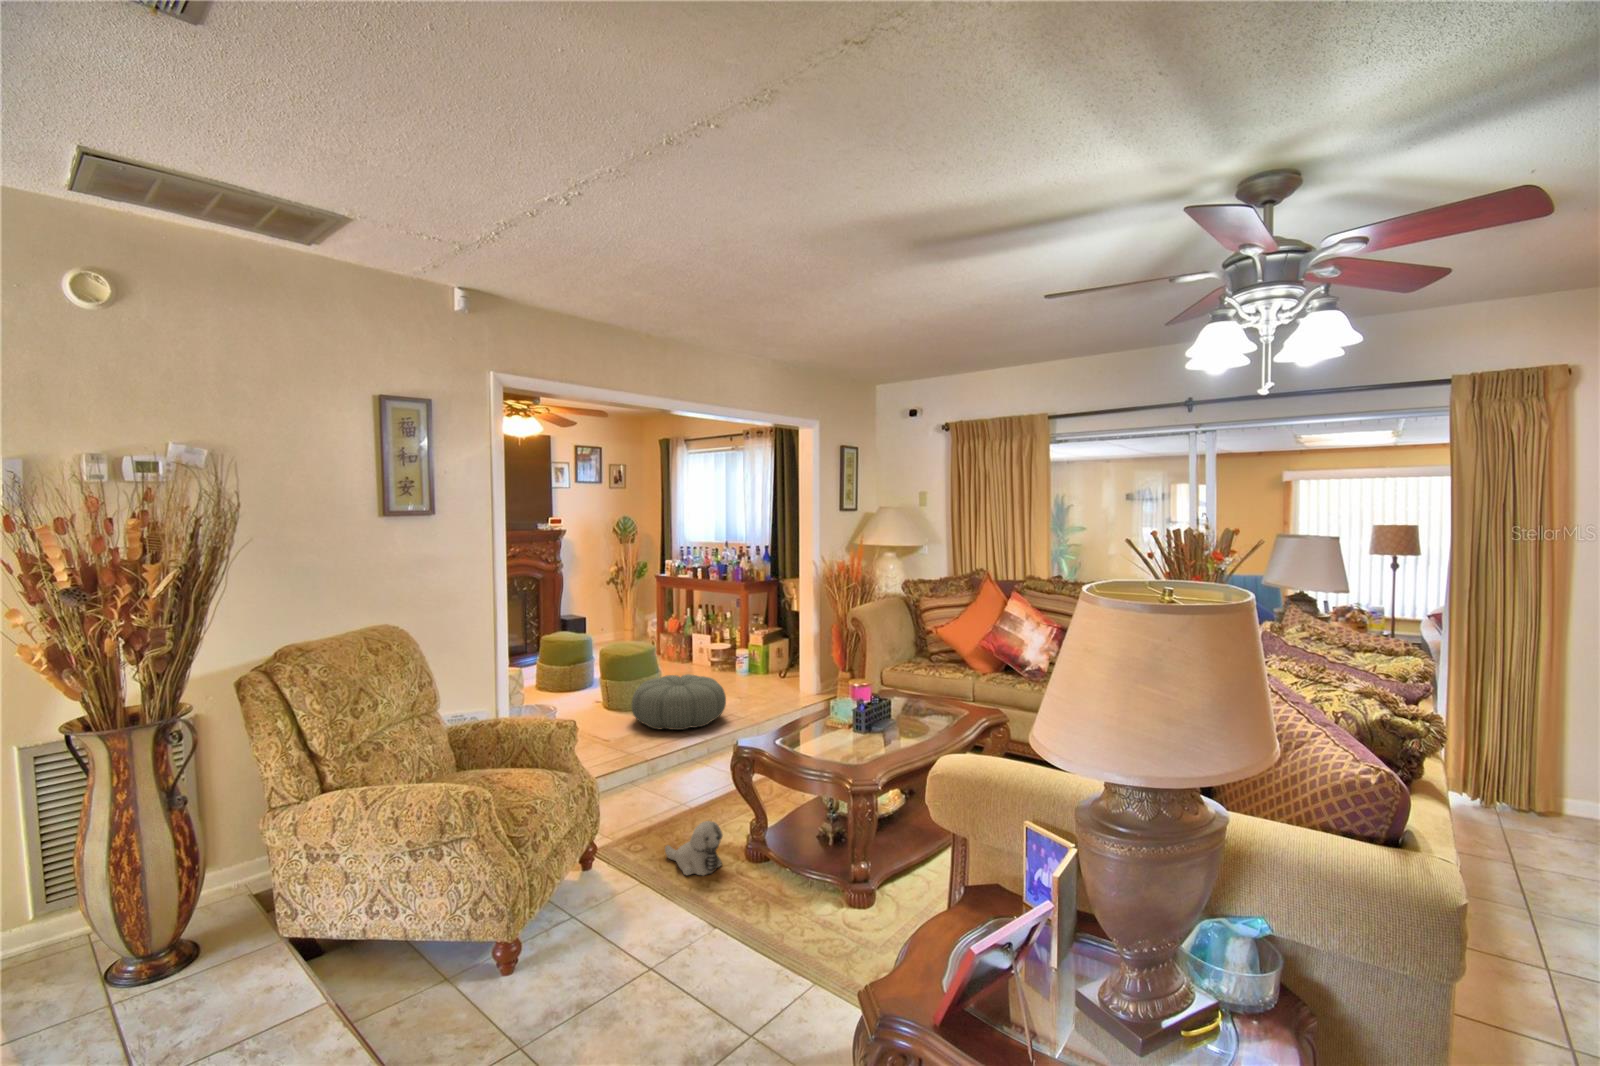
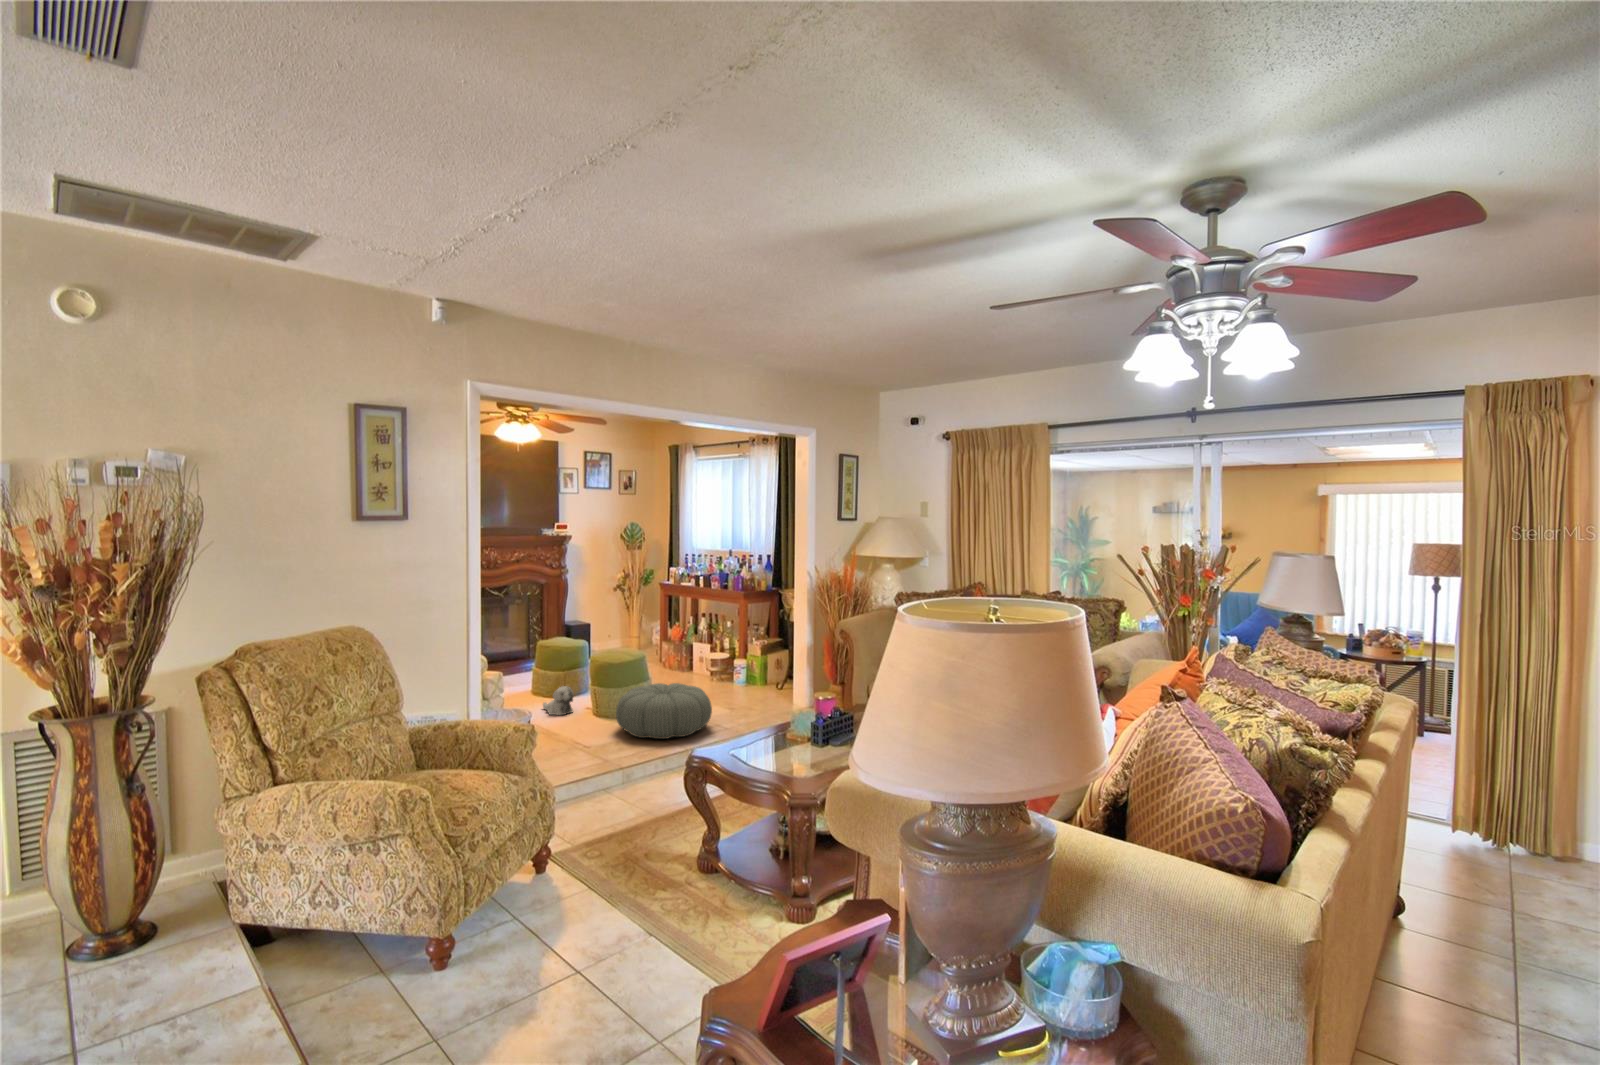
plush toy: present [665,821,723,875] -> present [543,686,574,715]

